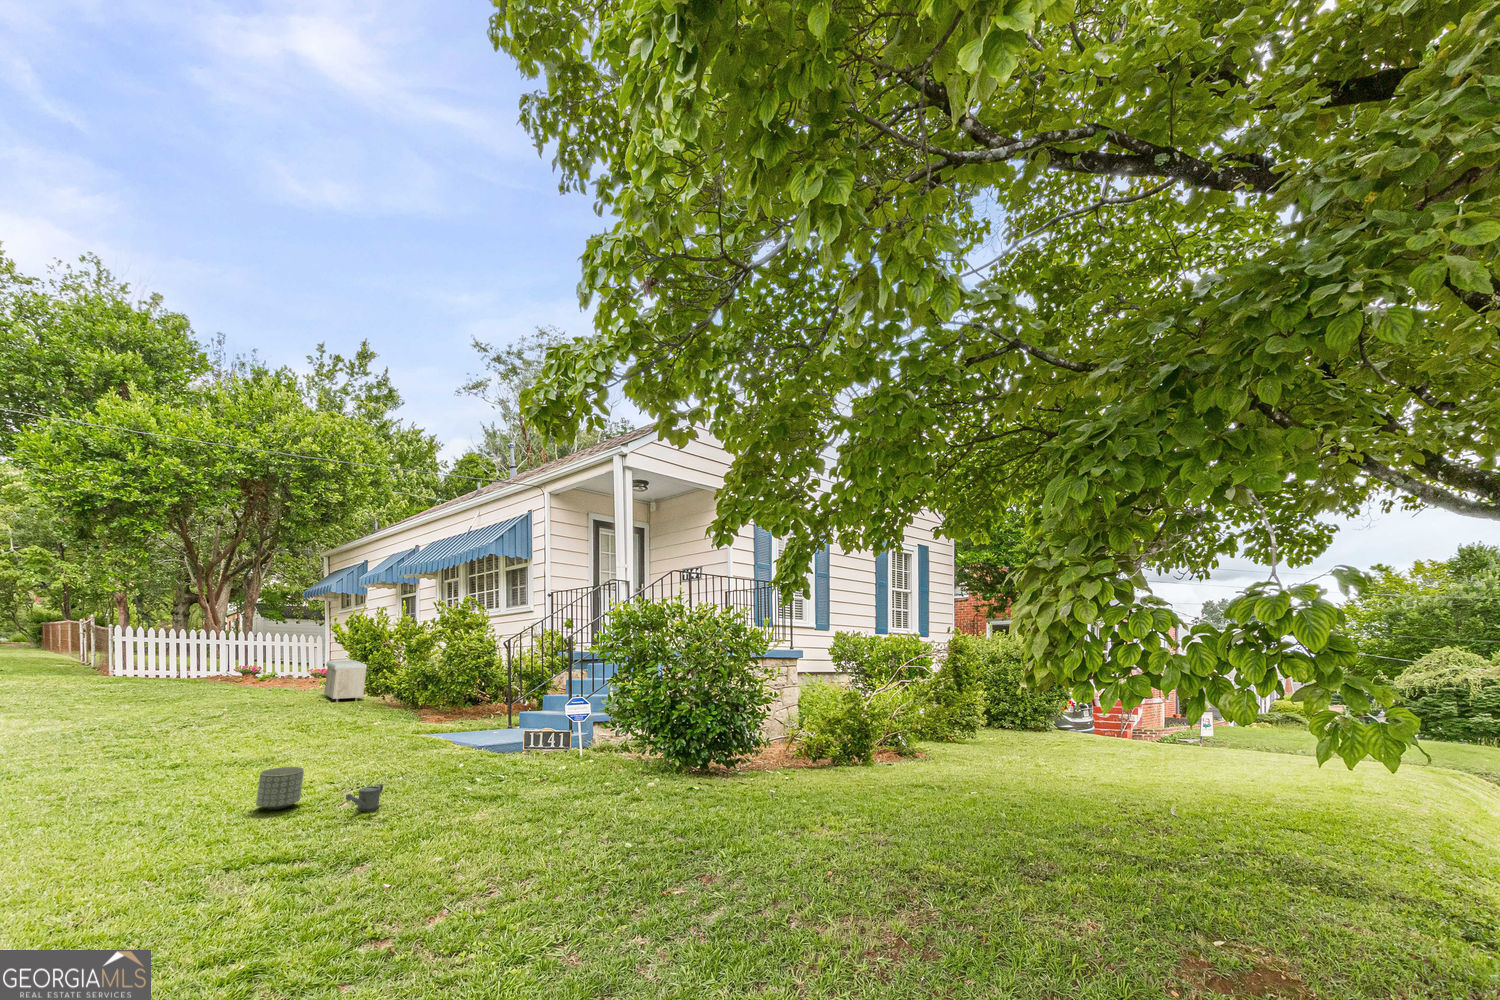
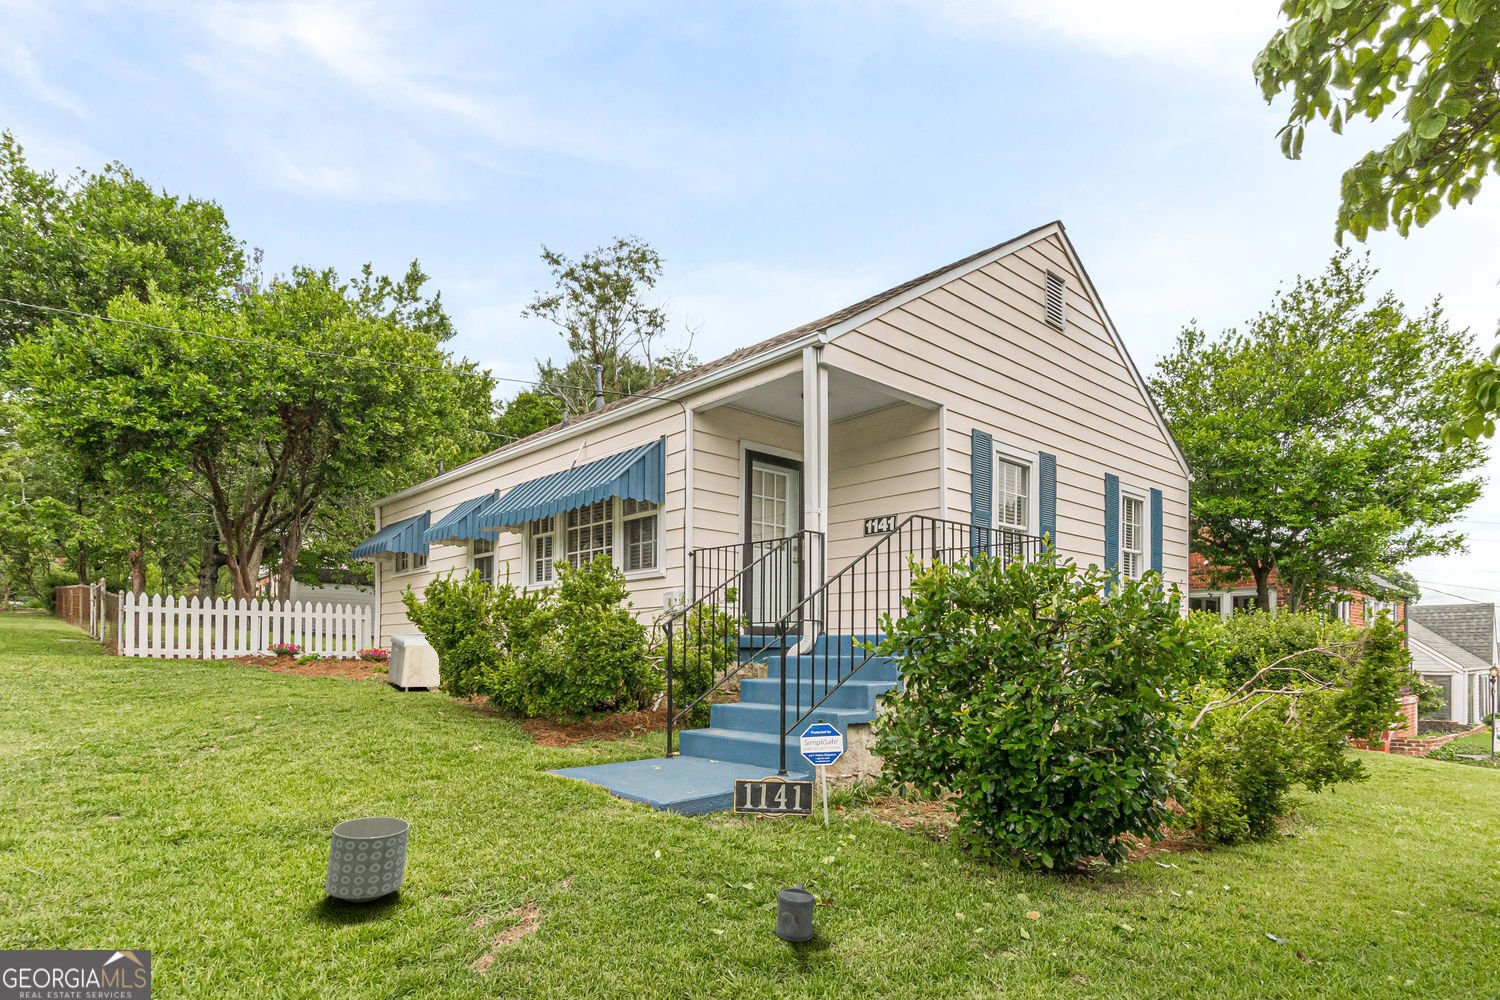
watering can: present [346,784,383,811] -> present [775,882,815,942]

